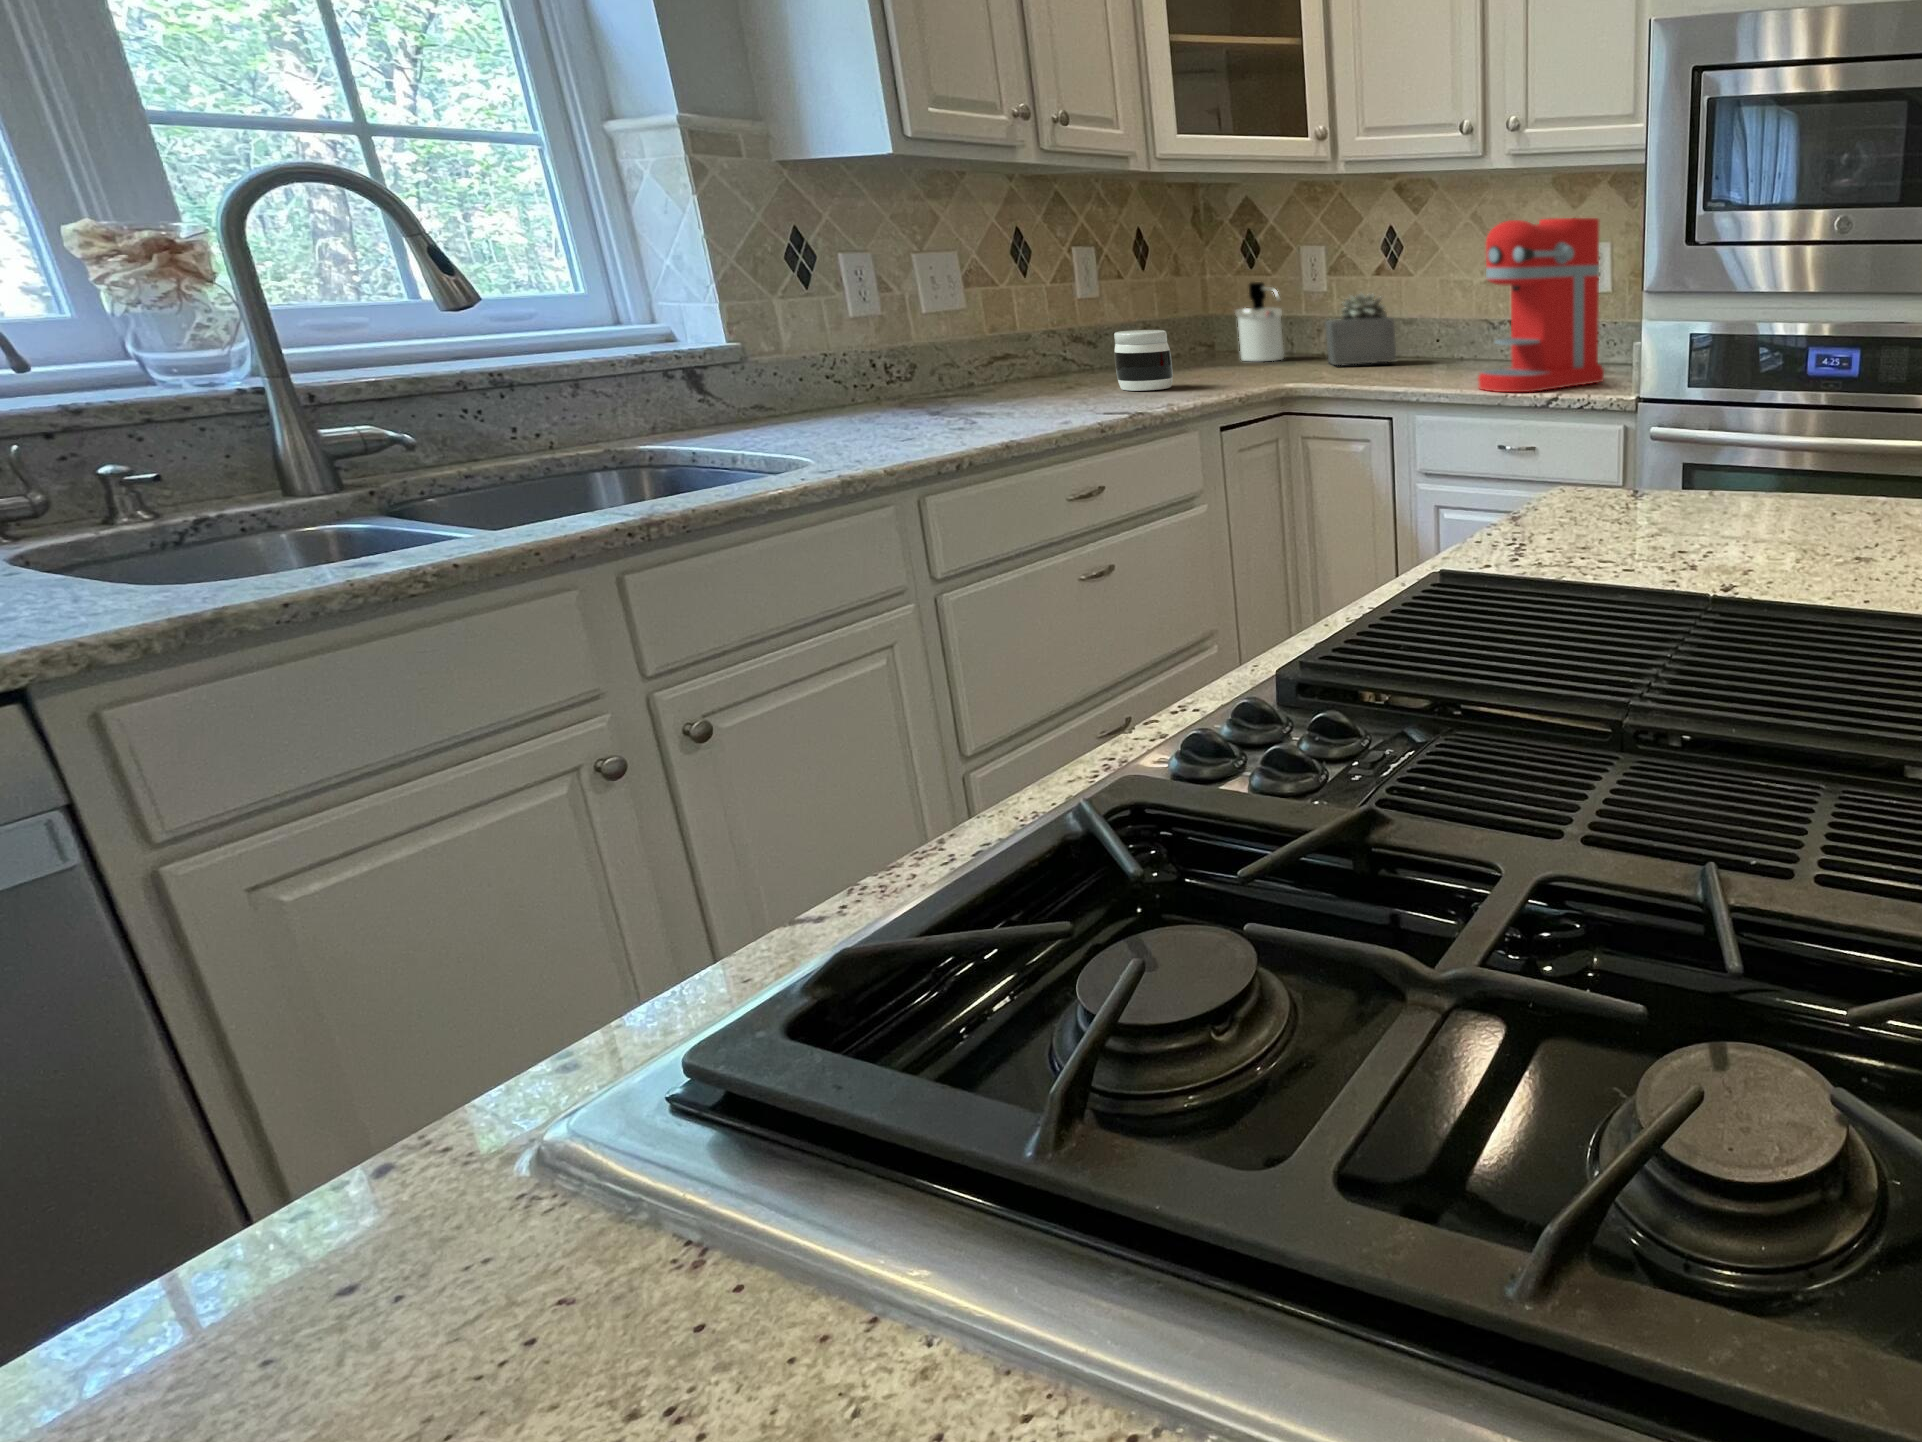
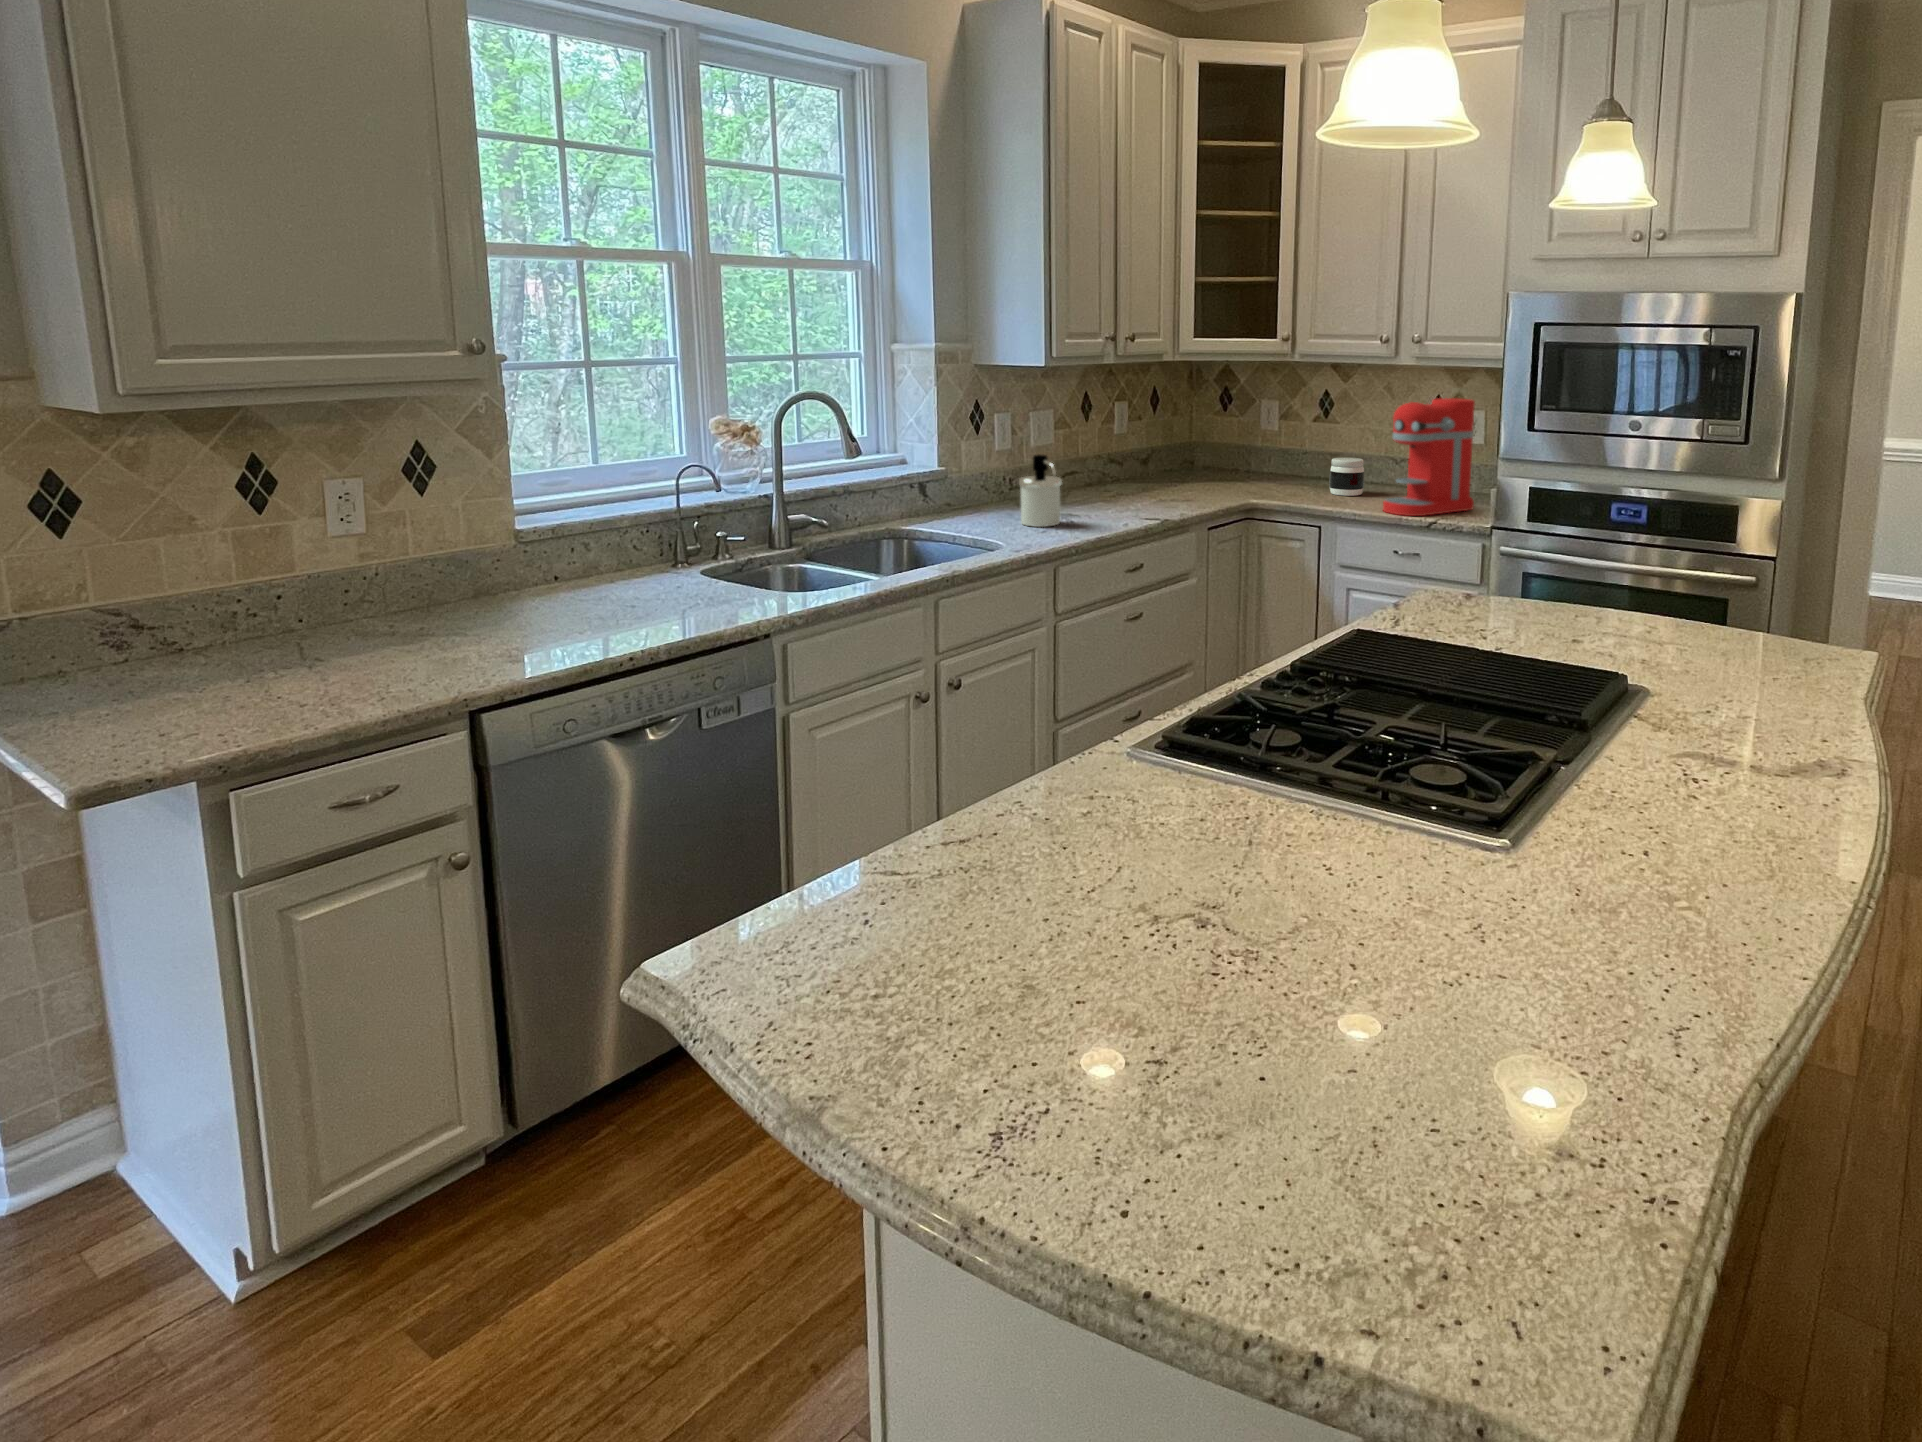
soap dispenser: present [1236,282,1284,361] -> present [1019,454,1062,527]
succulent plant: present [1325,293,1396,365] -> none [1274,433,1325,483]
jar: present [1114,330,1173,391] -> present [1329,457,1365,496]

